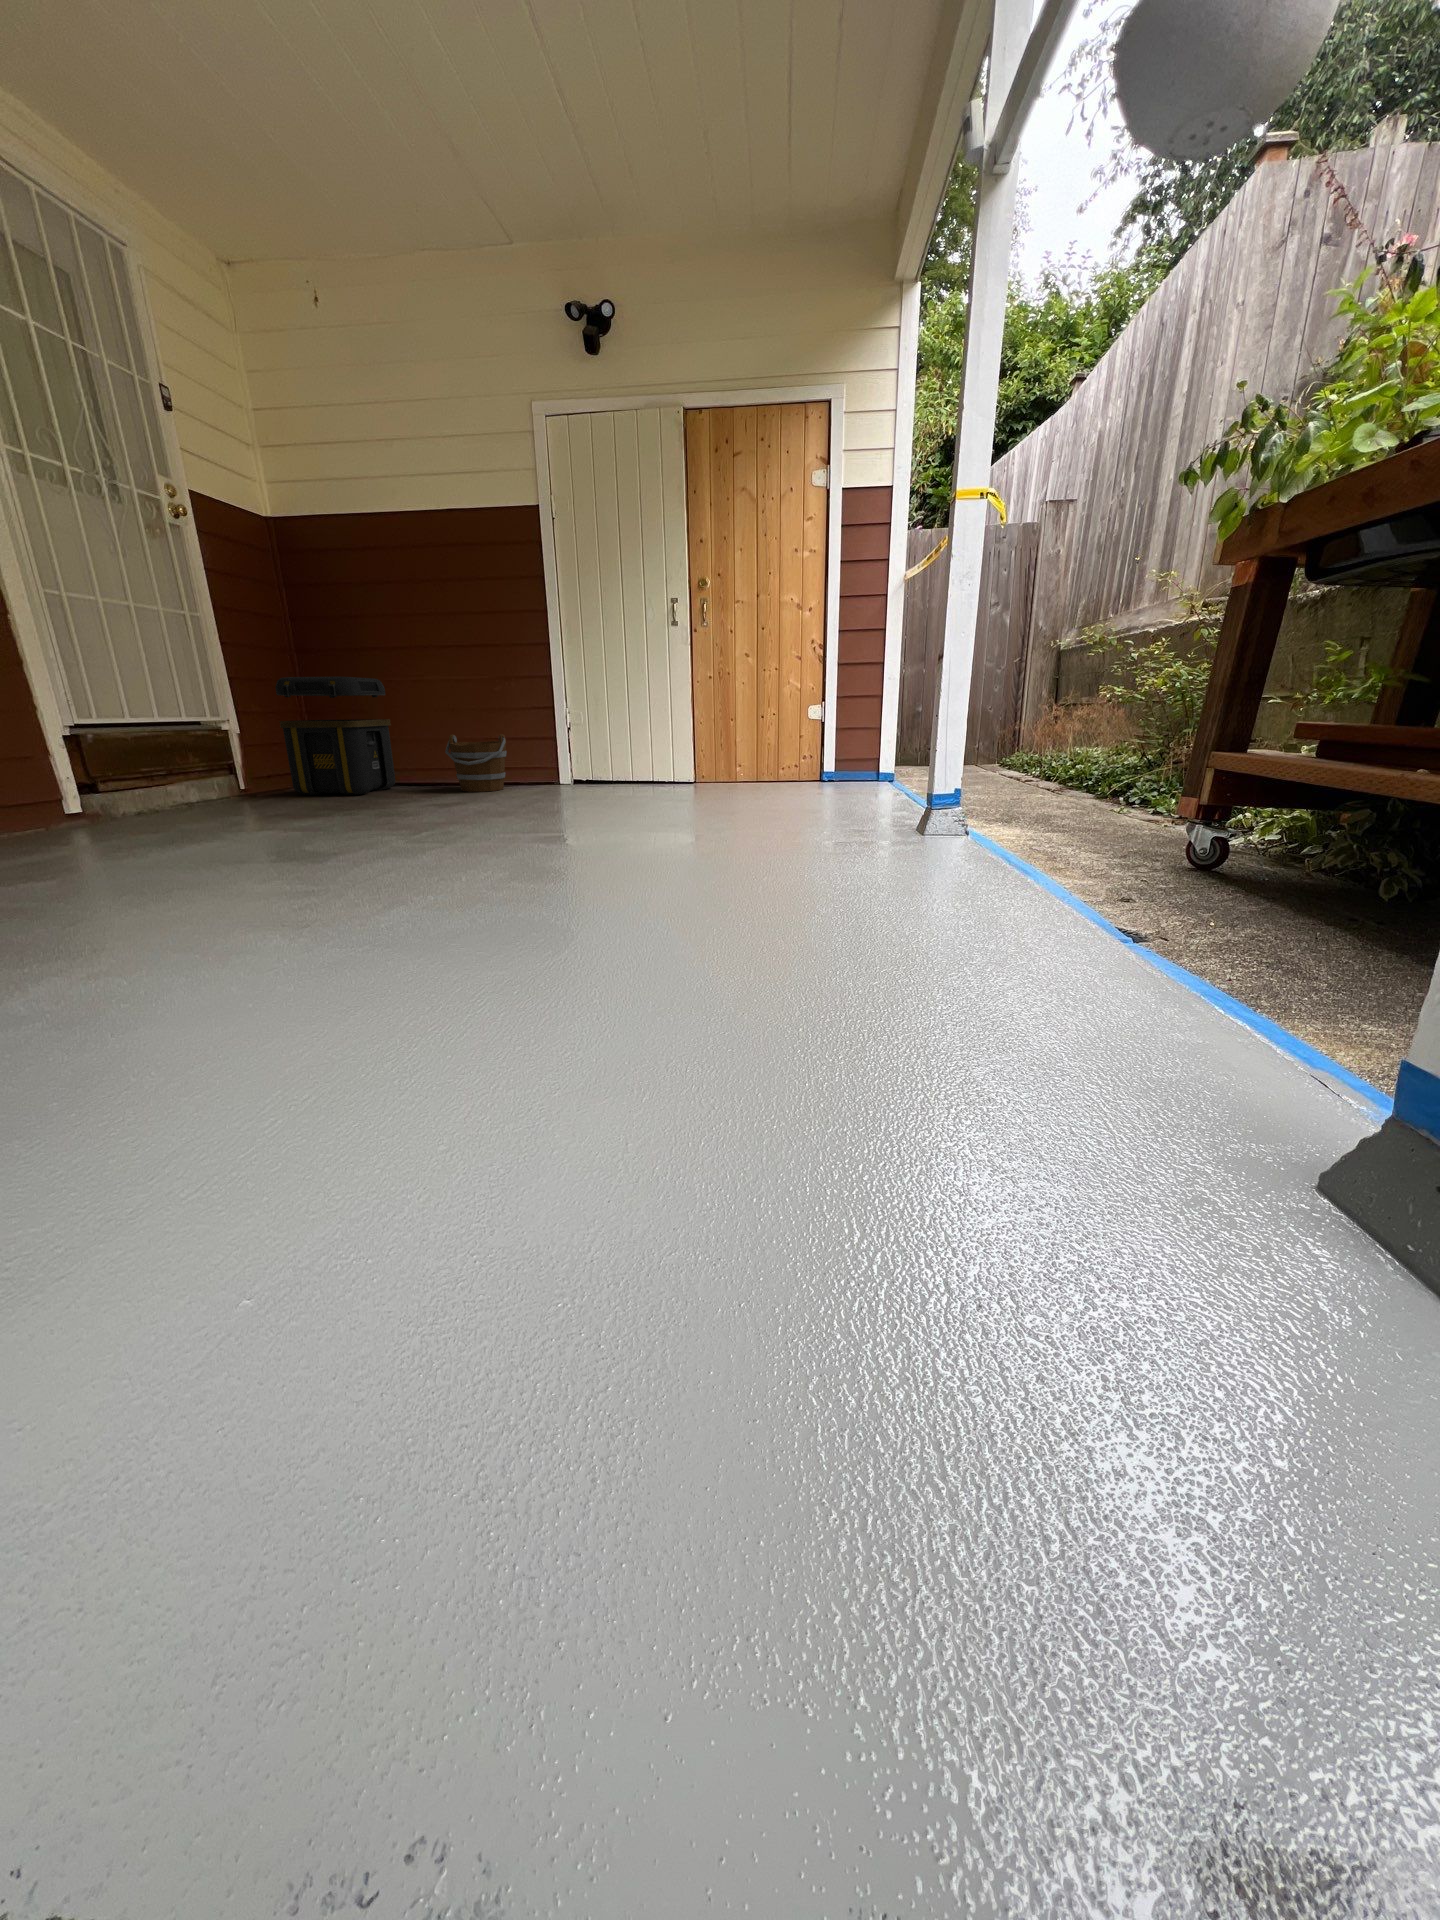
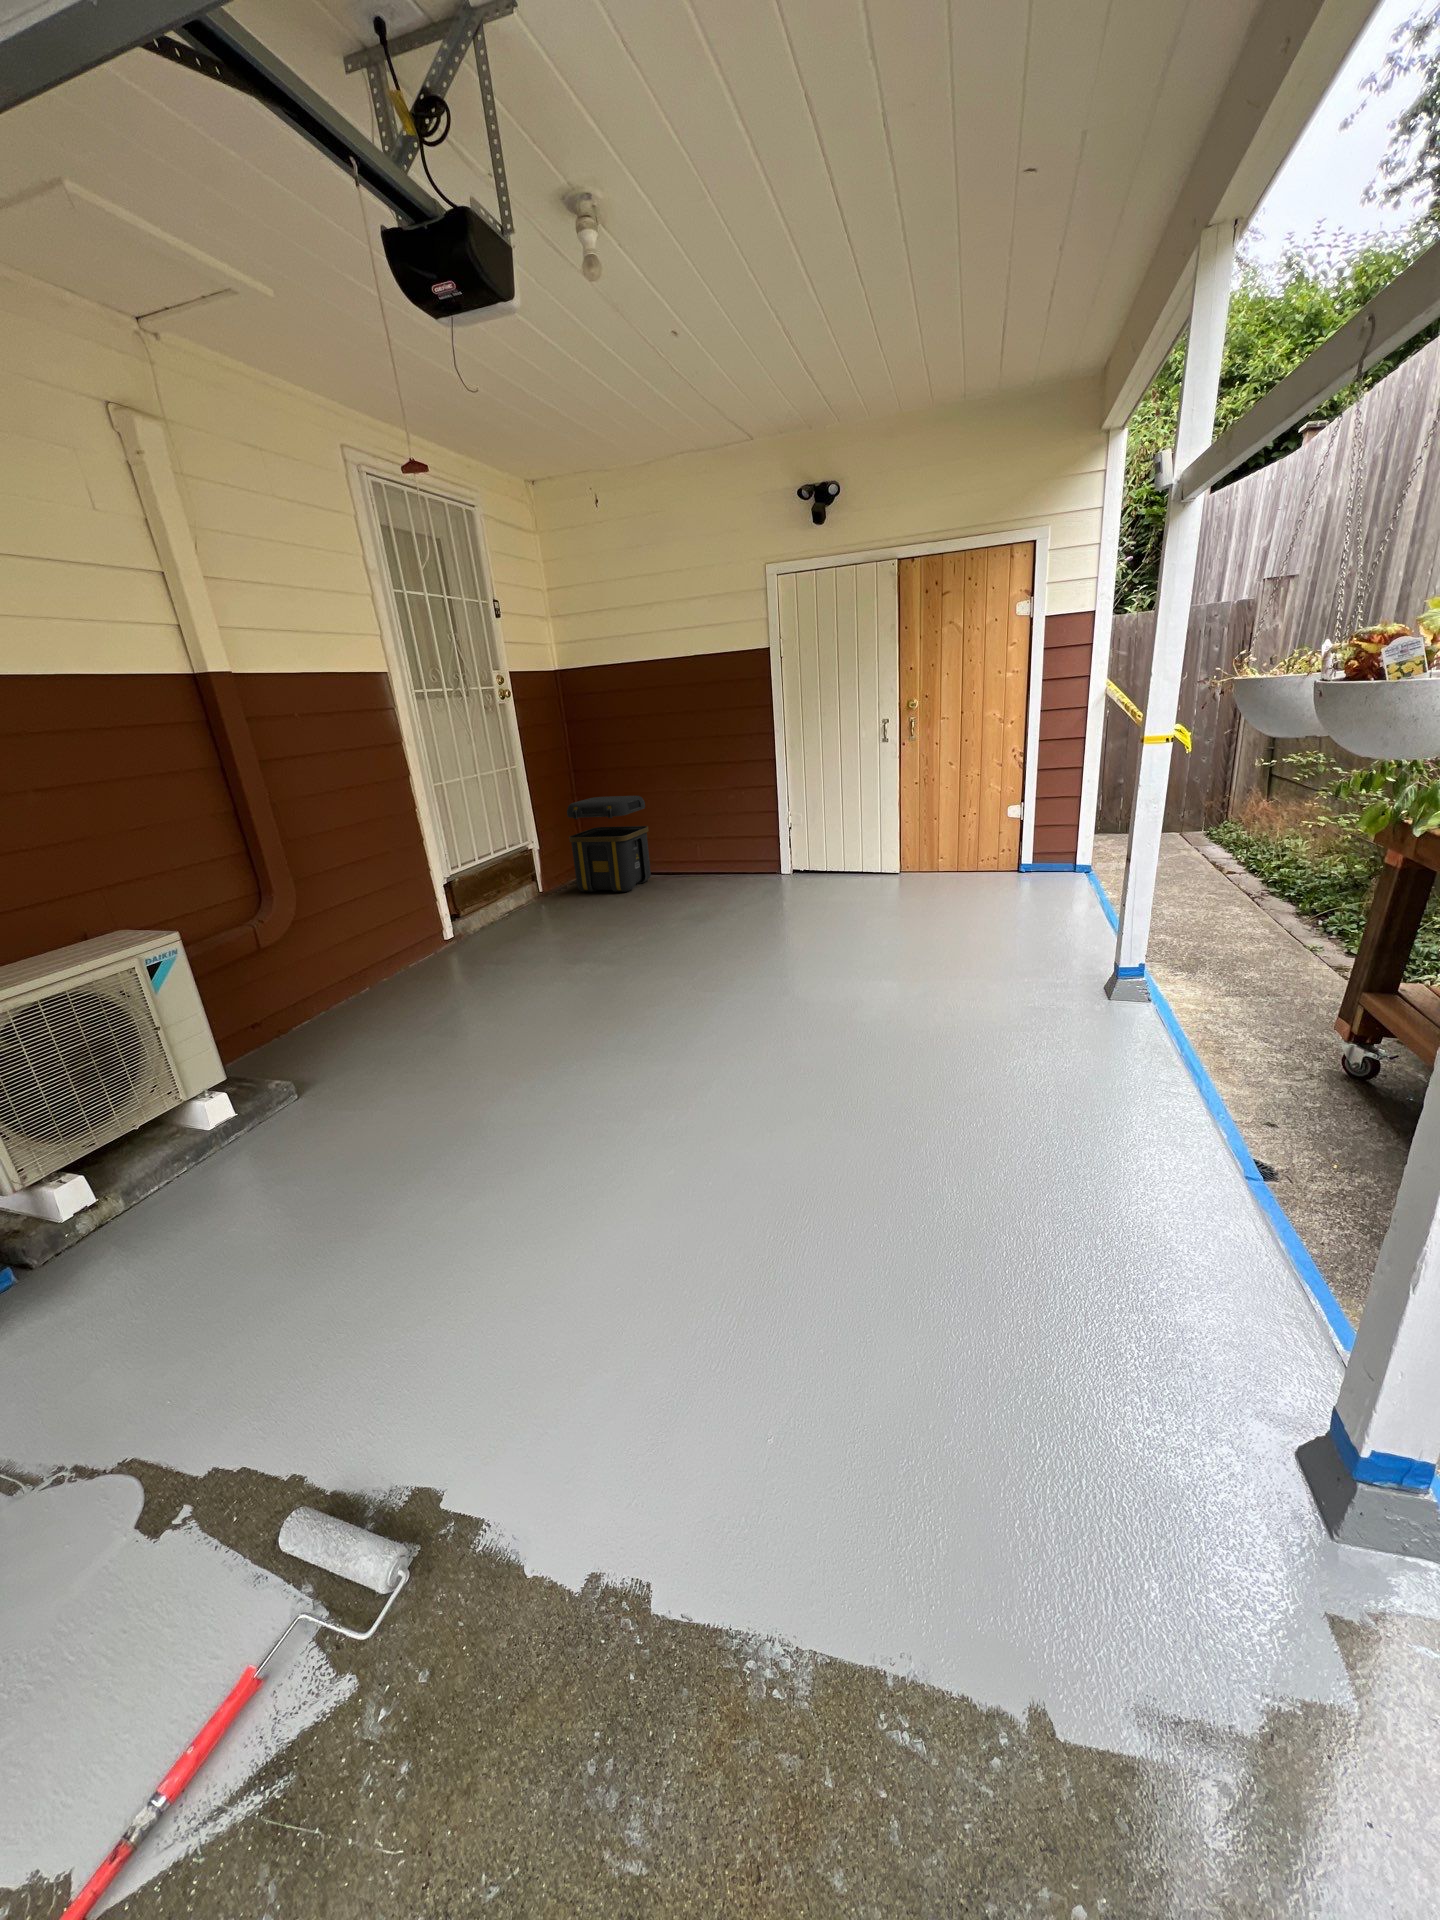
bucket: present [445,734,507,792] -> none [692,839,741,887]

